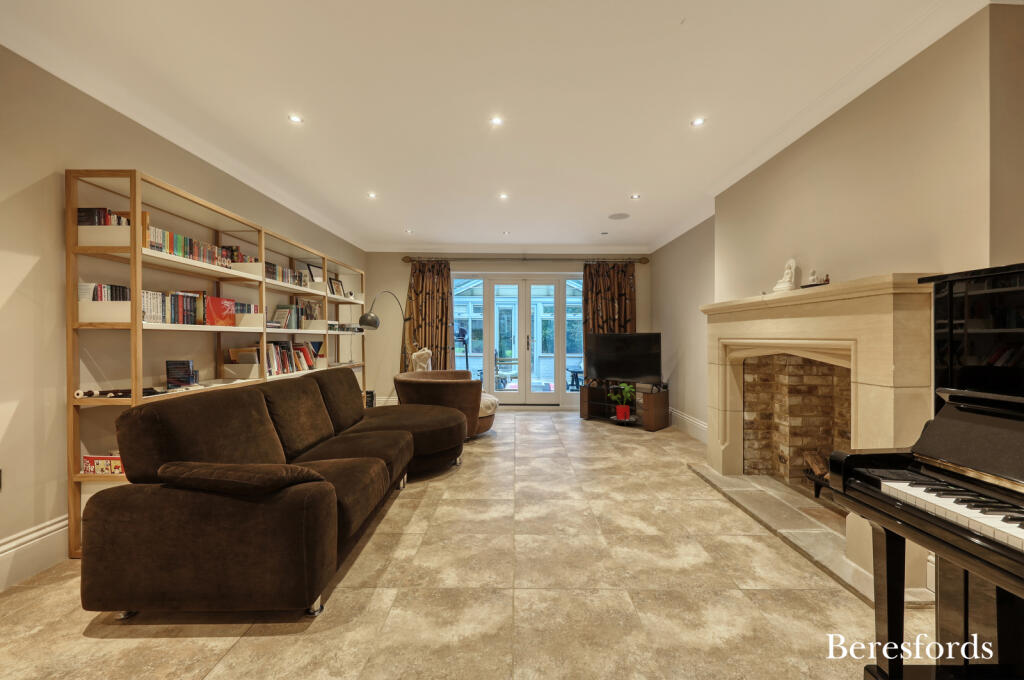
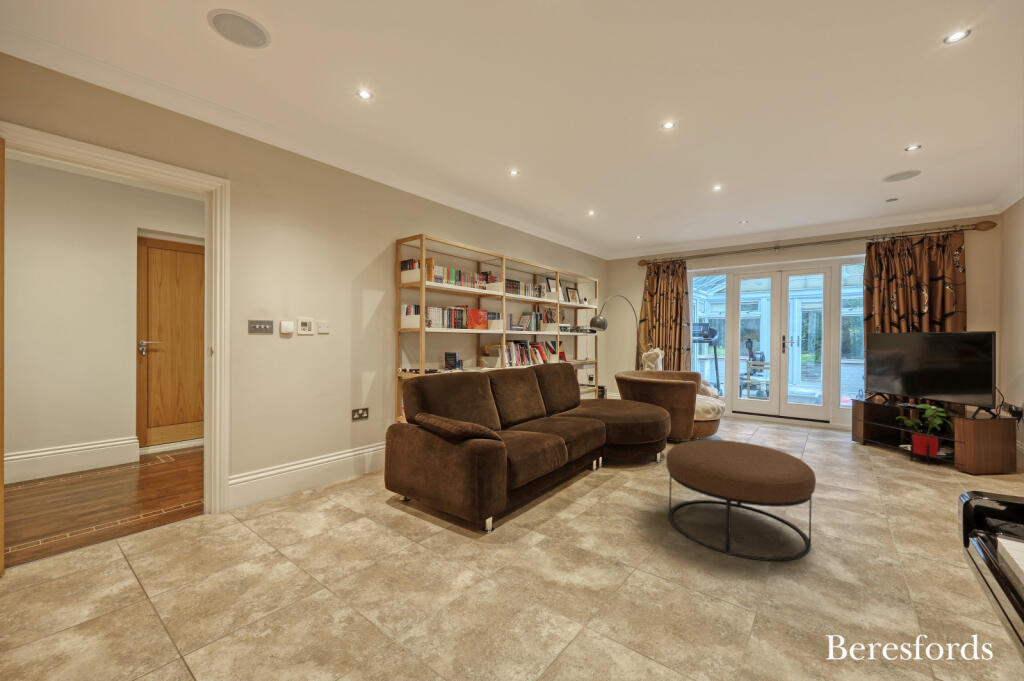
ottoman: none [500,431,620,539] -> present [666,440,816,561]

